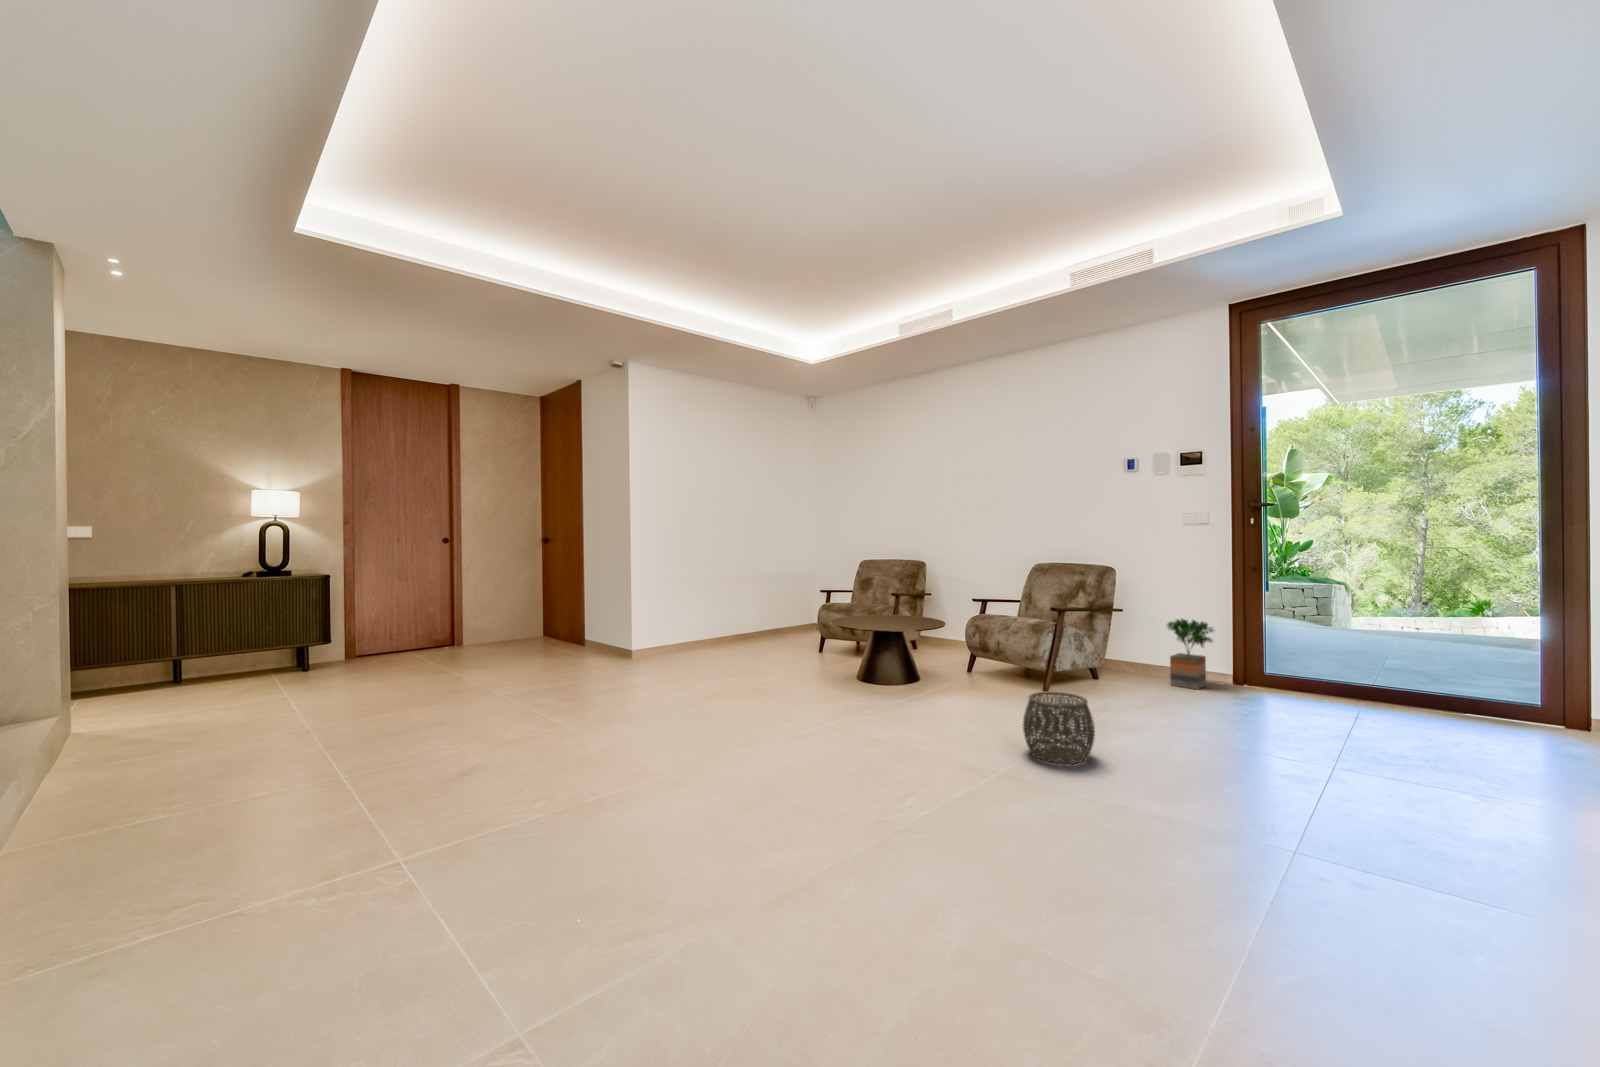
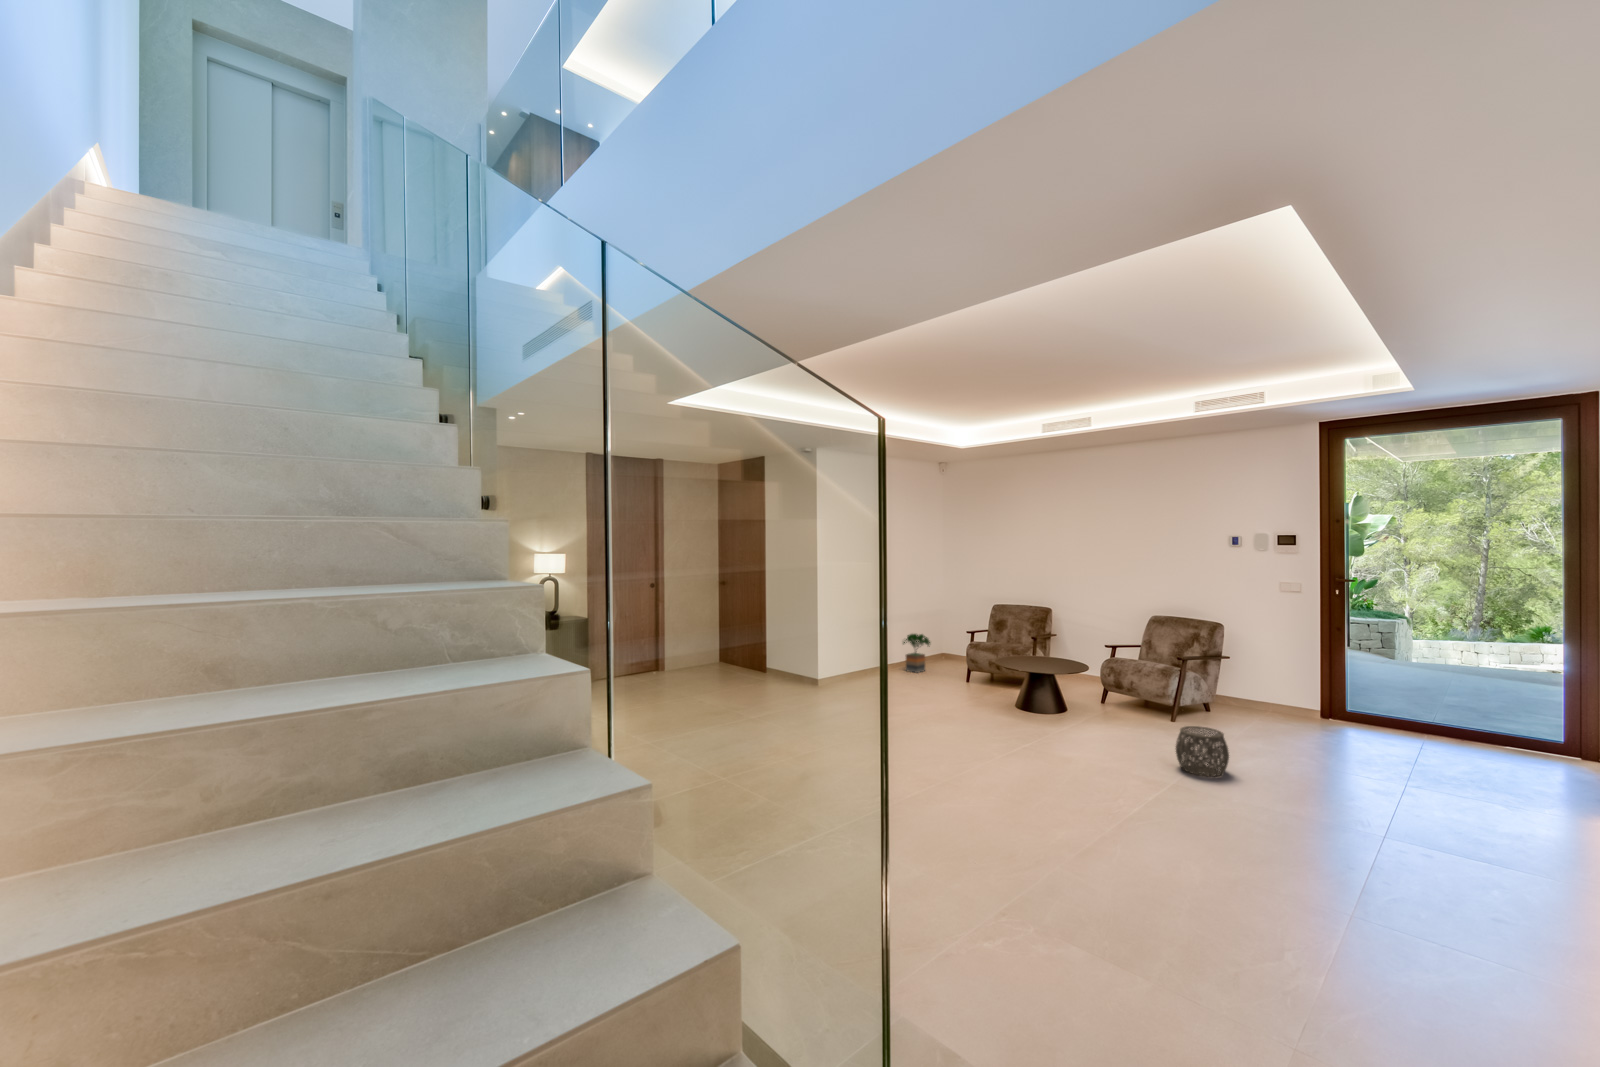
potted tree: present [1167,619,1214,689] -> present [903,634,930,673]

